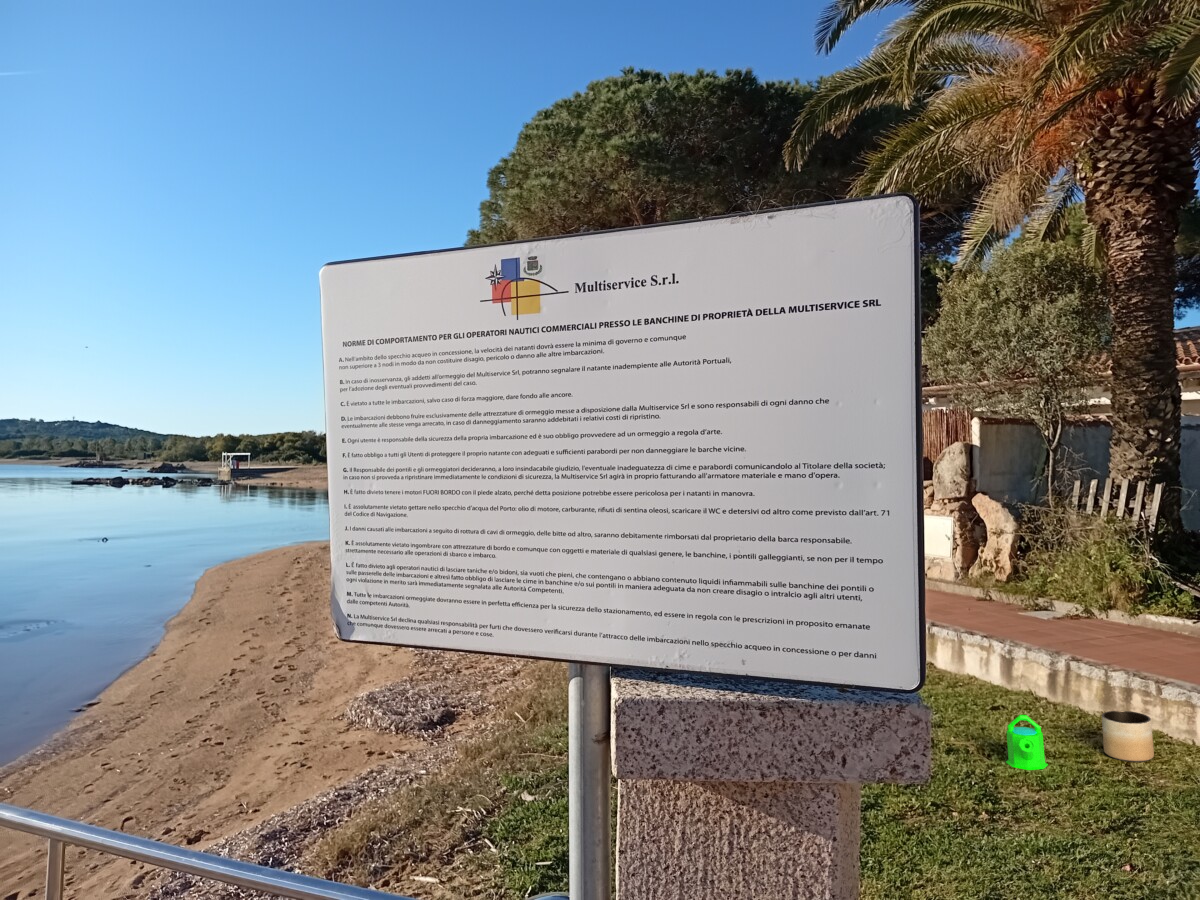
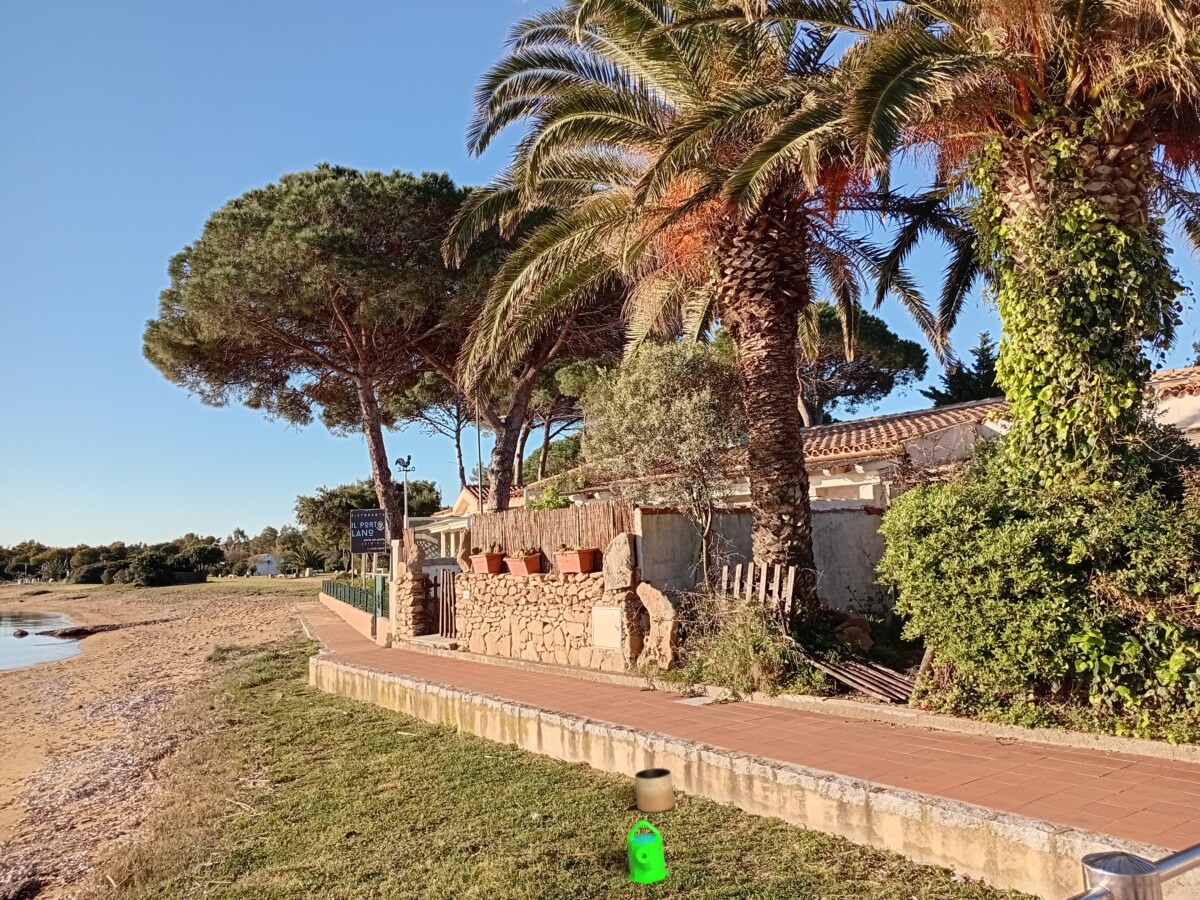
planter: present [1102,711,1154,762] -> present [635,768,674,813]

